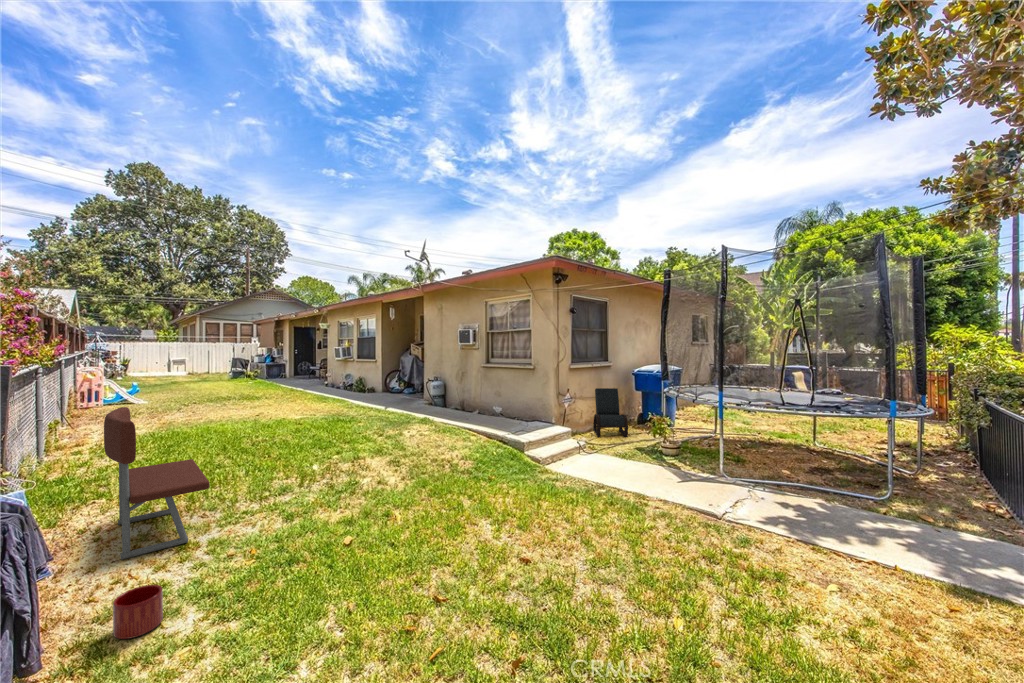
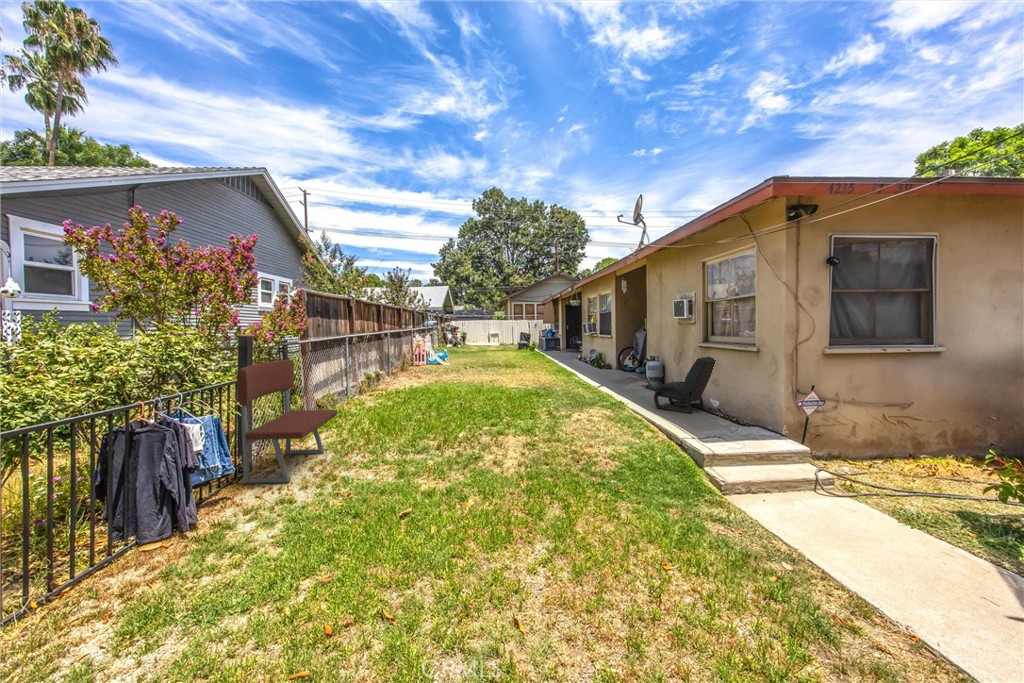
lounge chair: present [593,388,628,437] -> present [654,357,716,413]
planter: present [113,585,163,639] -> none [135,513,180,557]

